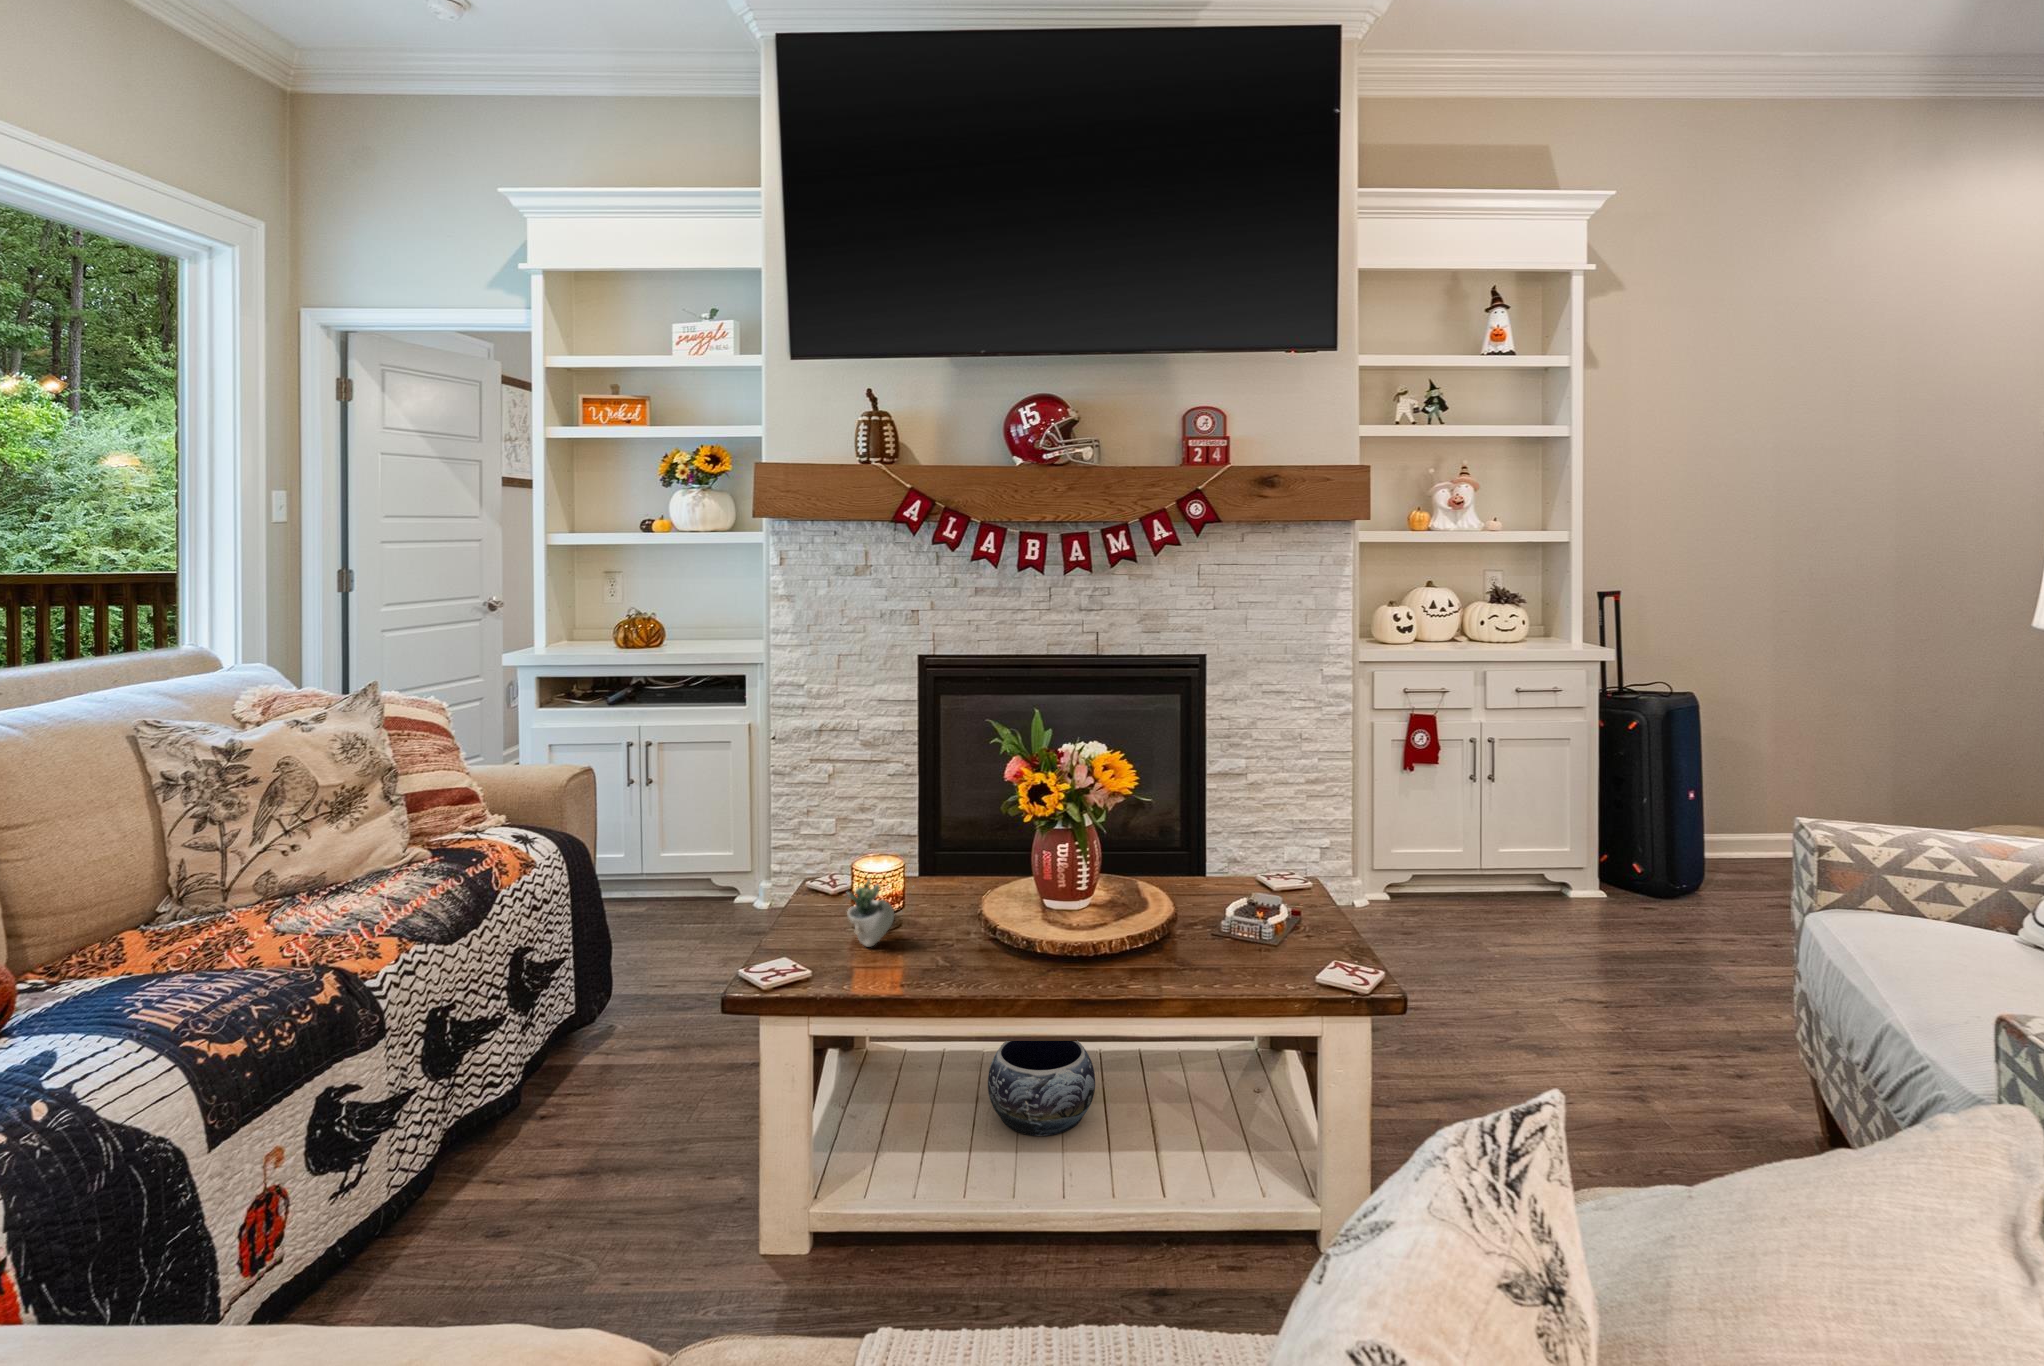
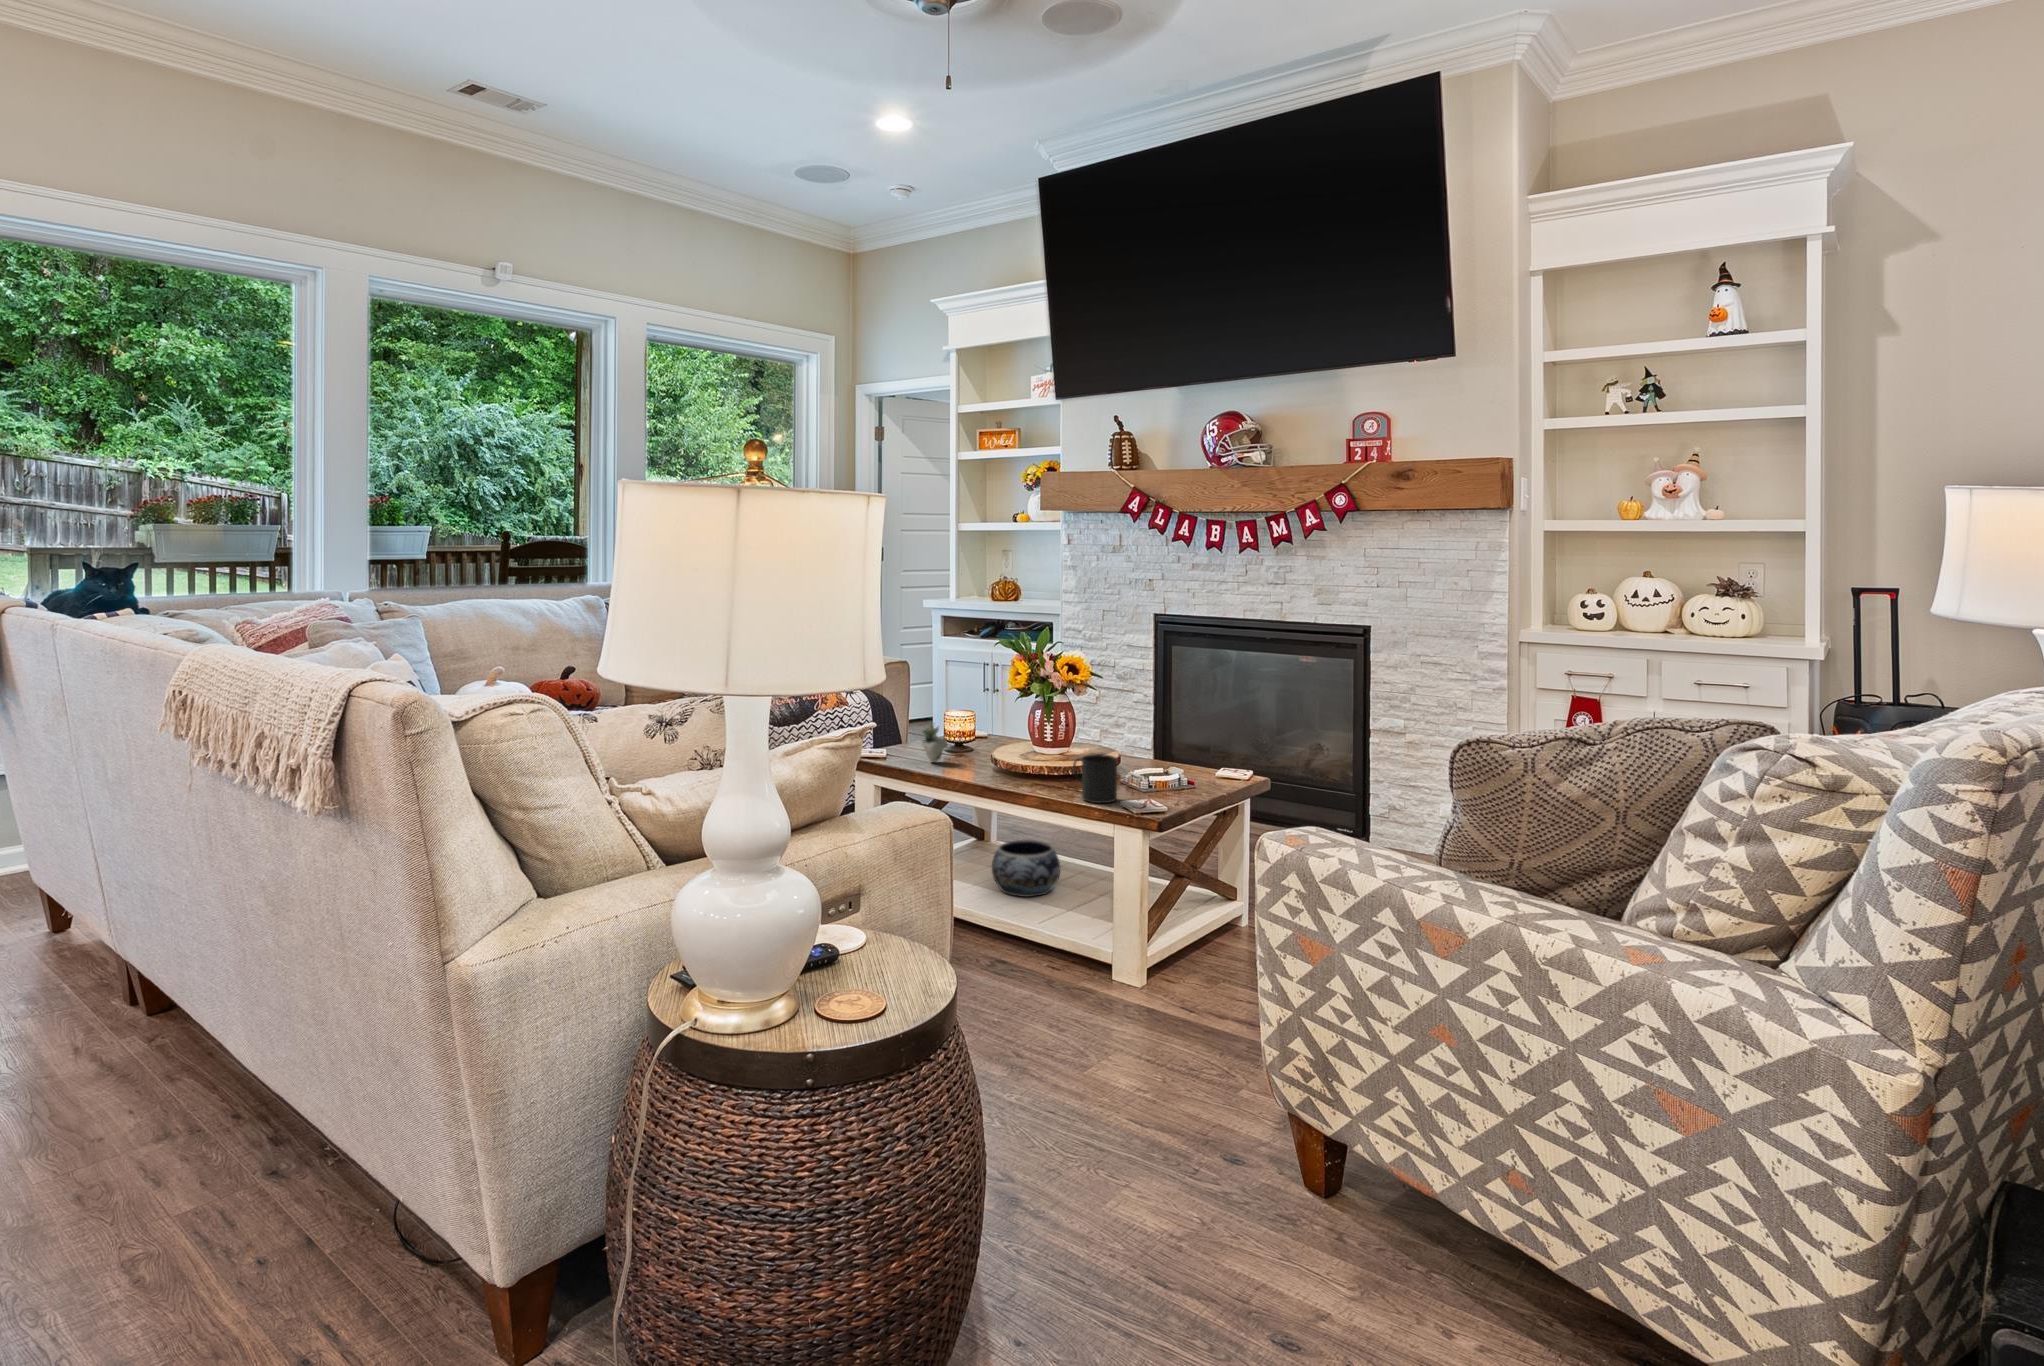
mug: none [1203,888,1272,969] -> present [1073,754,1117,803]

